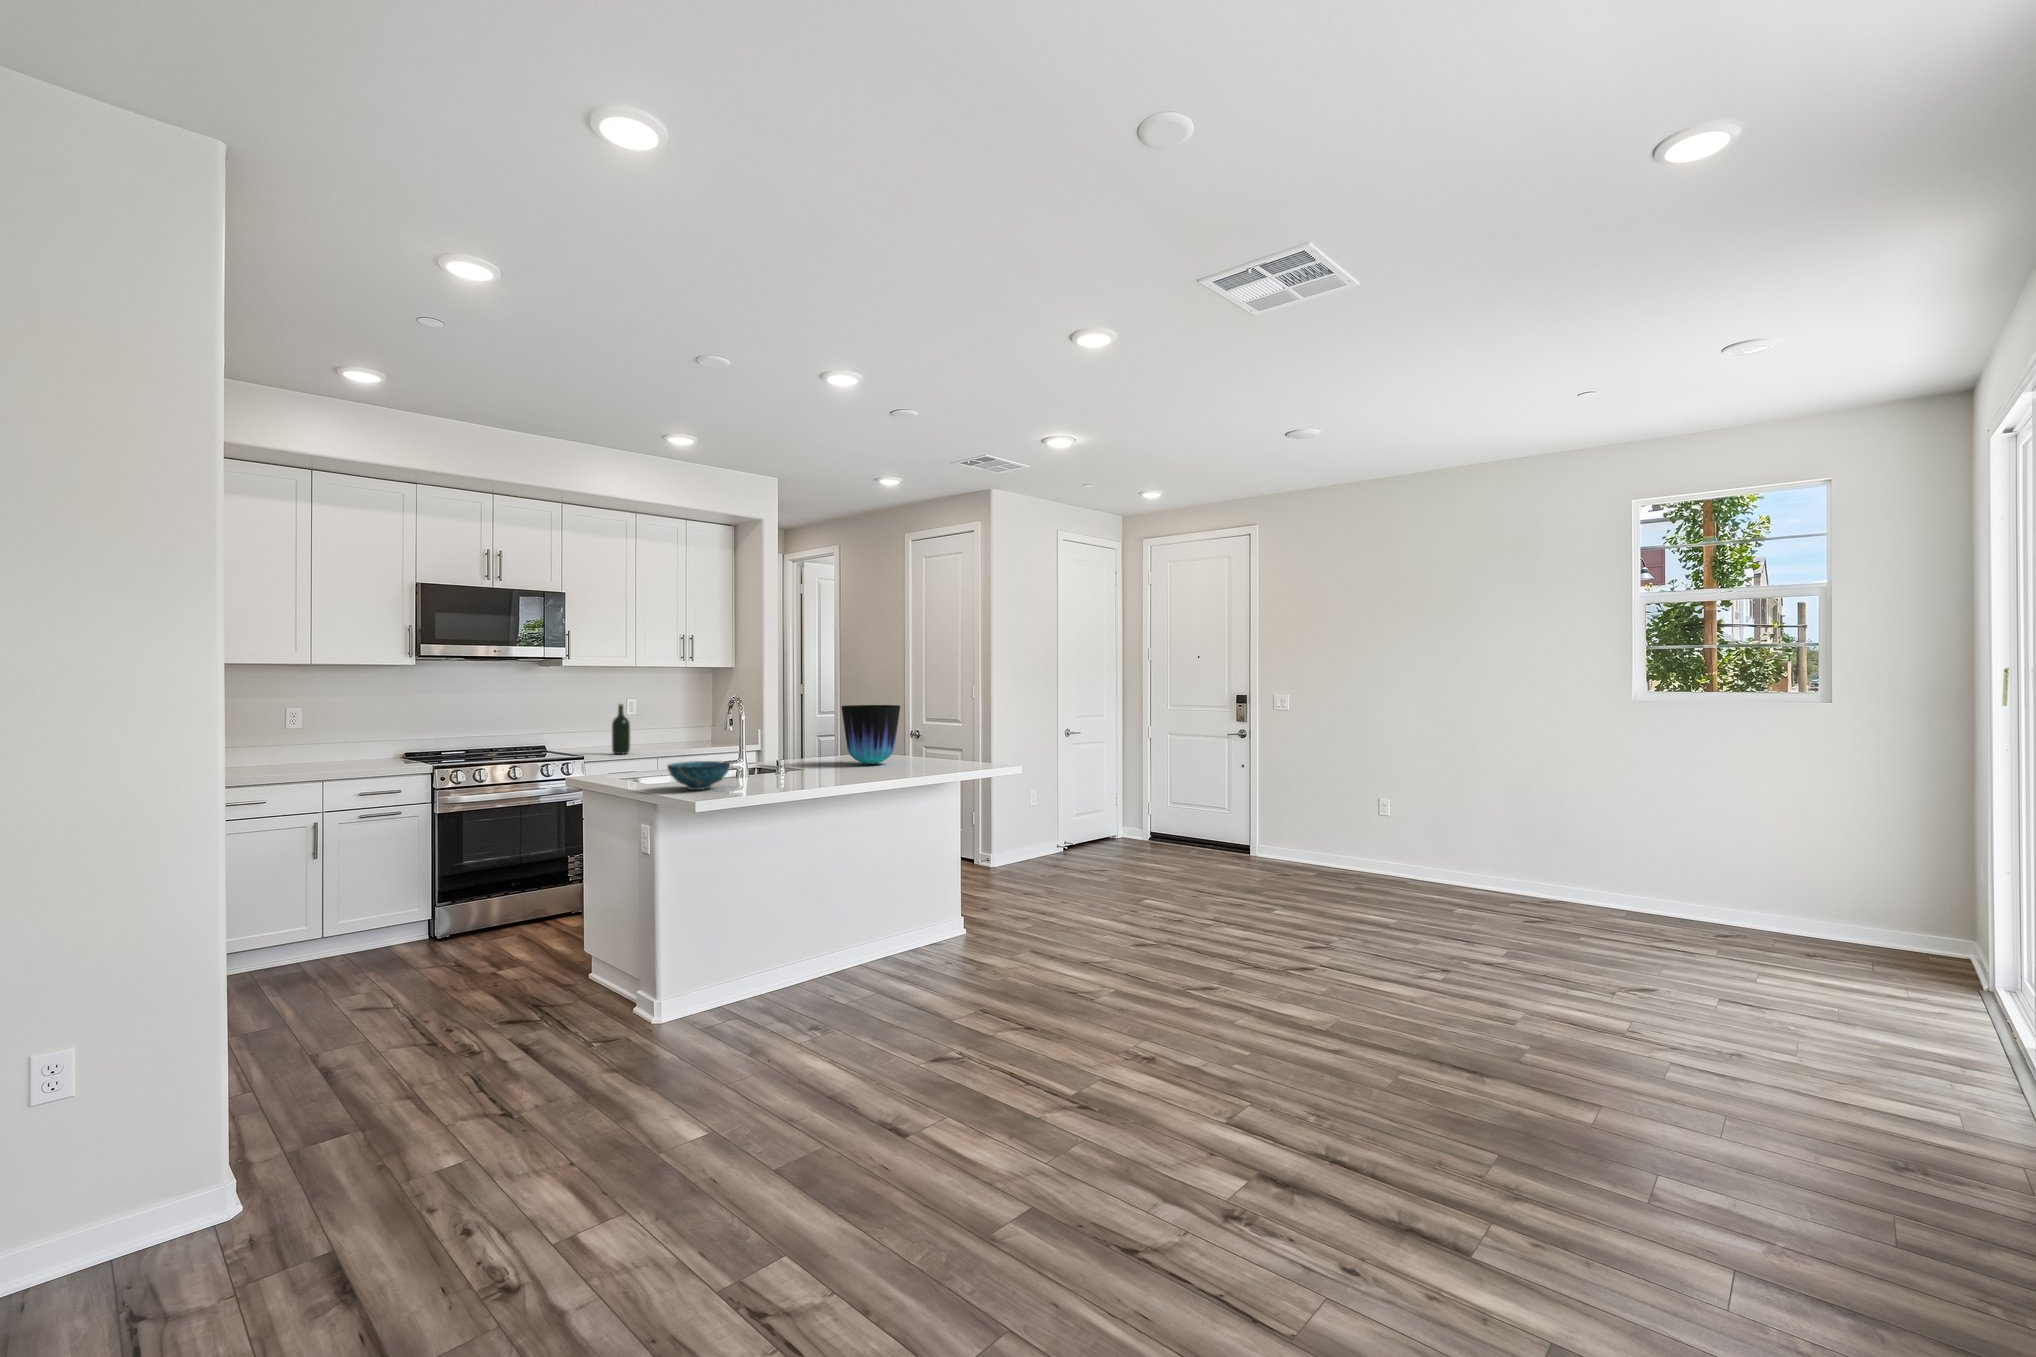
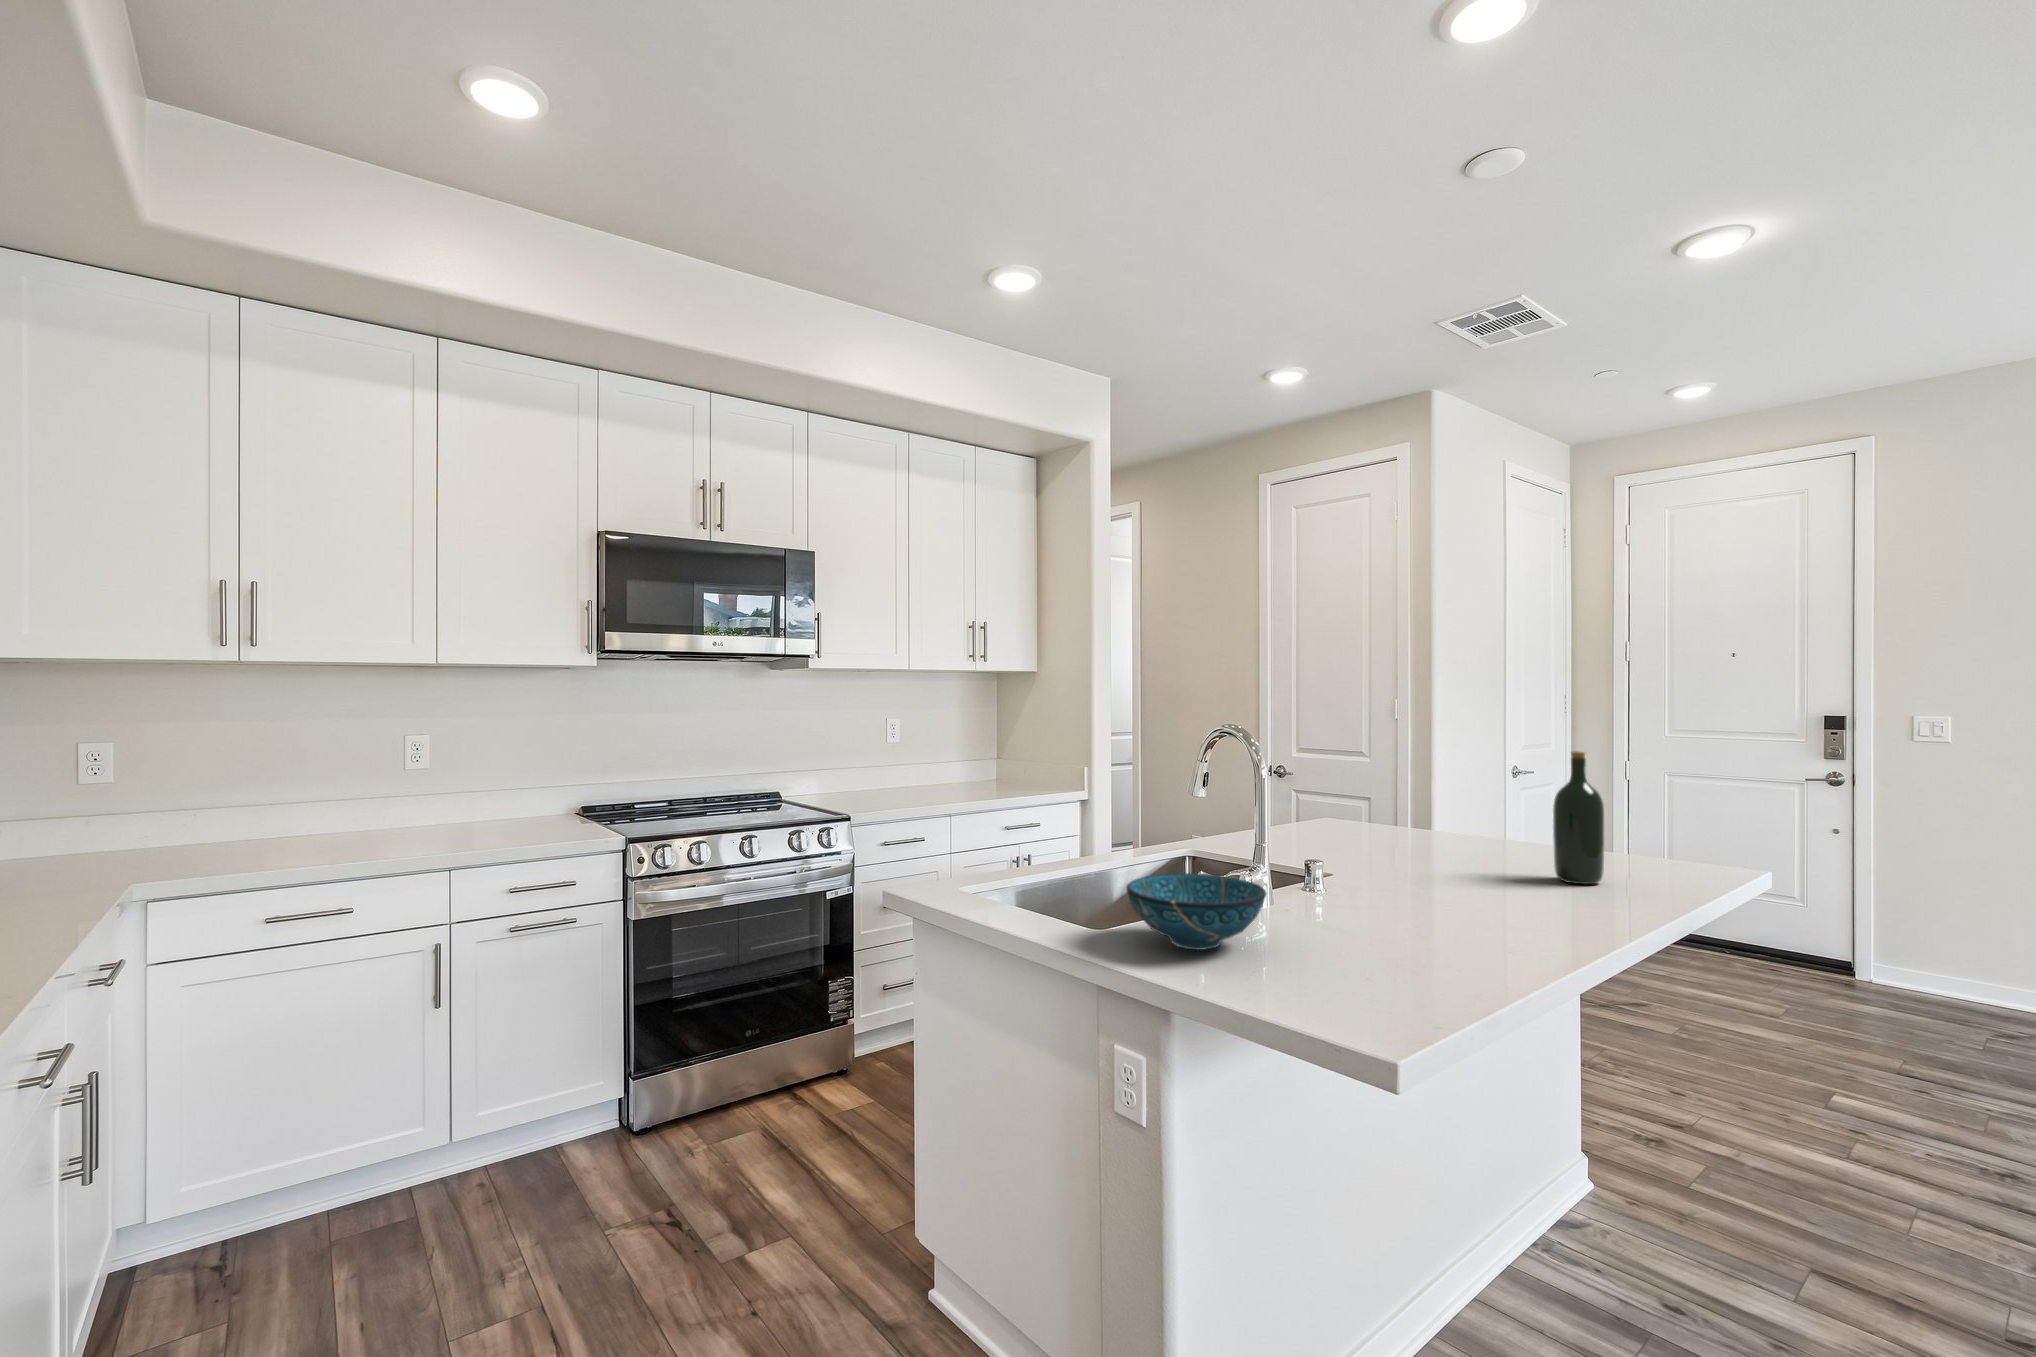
wine bottle: present [612,704,630,754] -> present [1553,751,1604,885]
vase: present [841,705,900,764] -> none [1331,739,1449,852]

